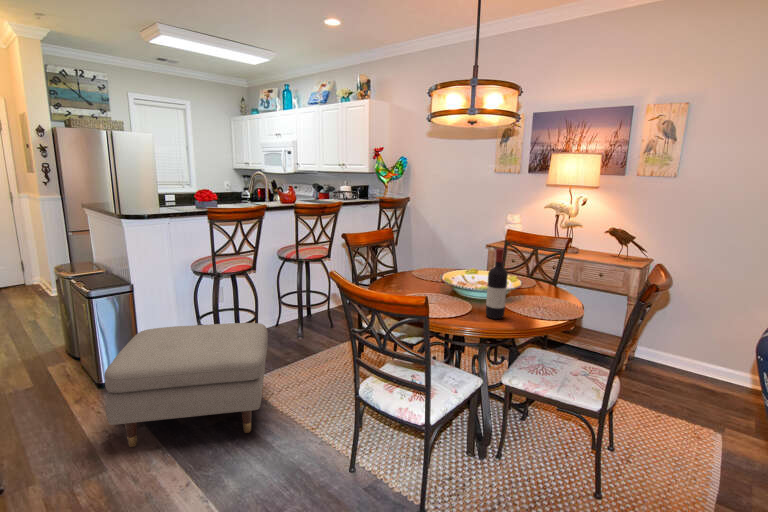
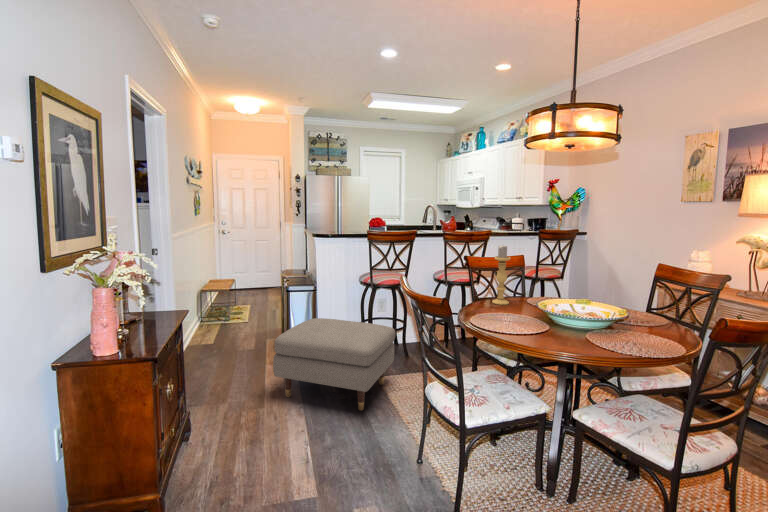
candle holder: none [391,219,408,283] -> present [492,245,510,305]
wine bottle: present [486,248,508,319] -> none [544,272,567,344]

